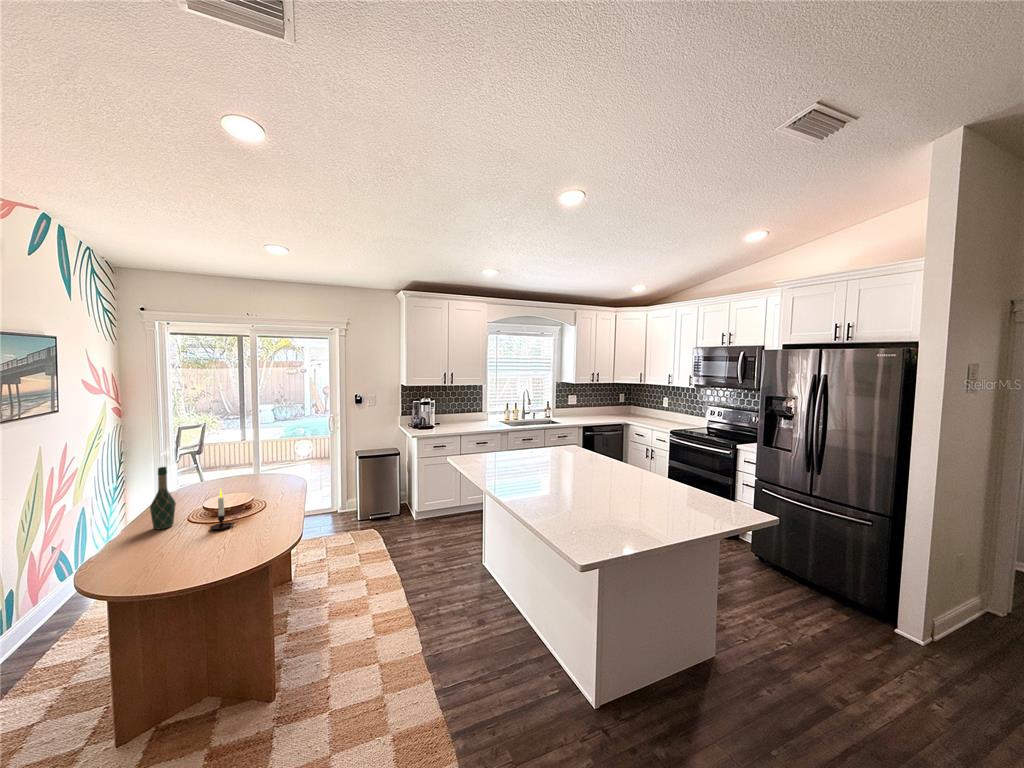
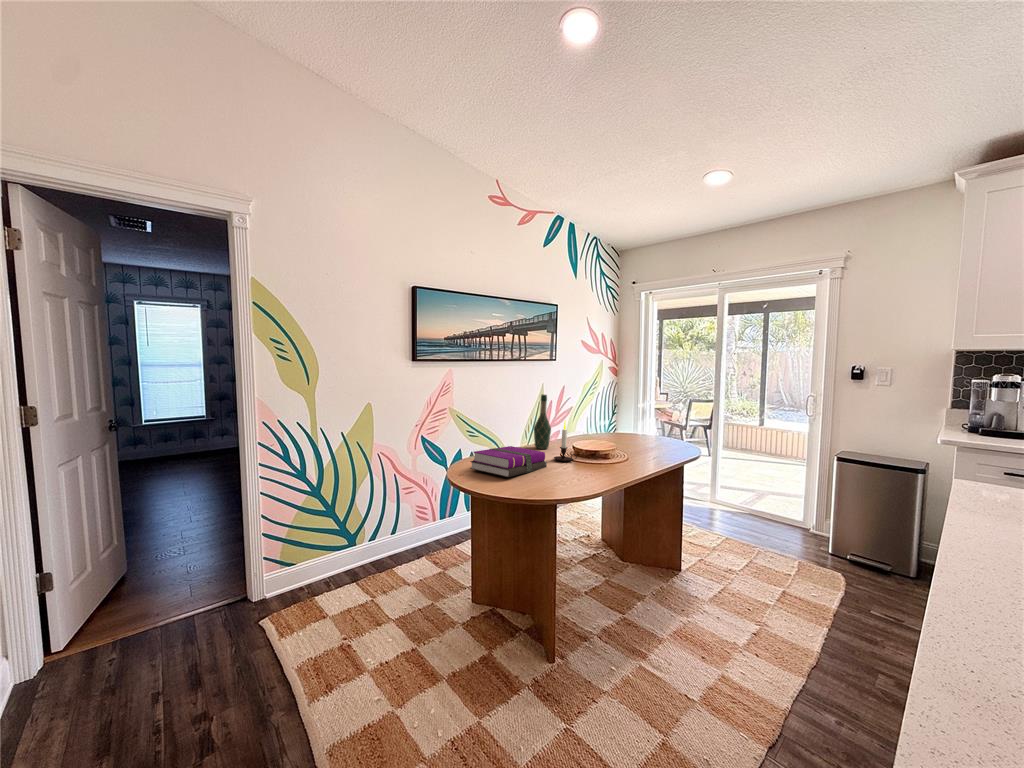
hardback book: none [147,526,222,578] -> present [470,446,547,477]

